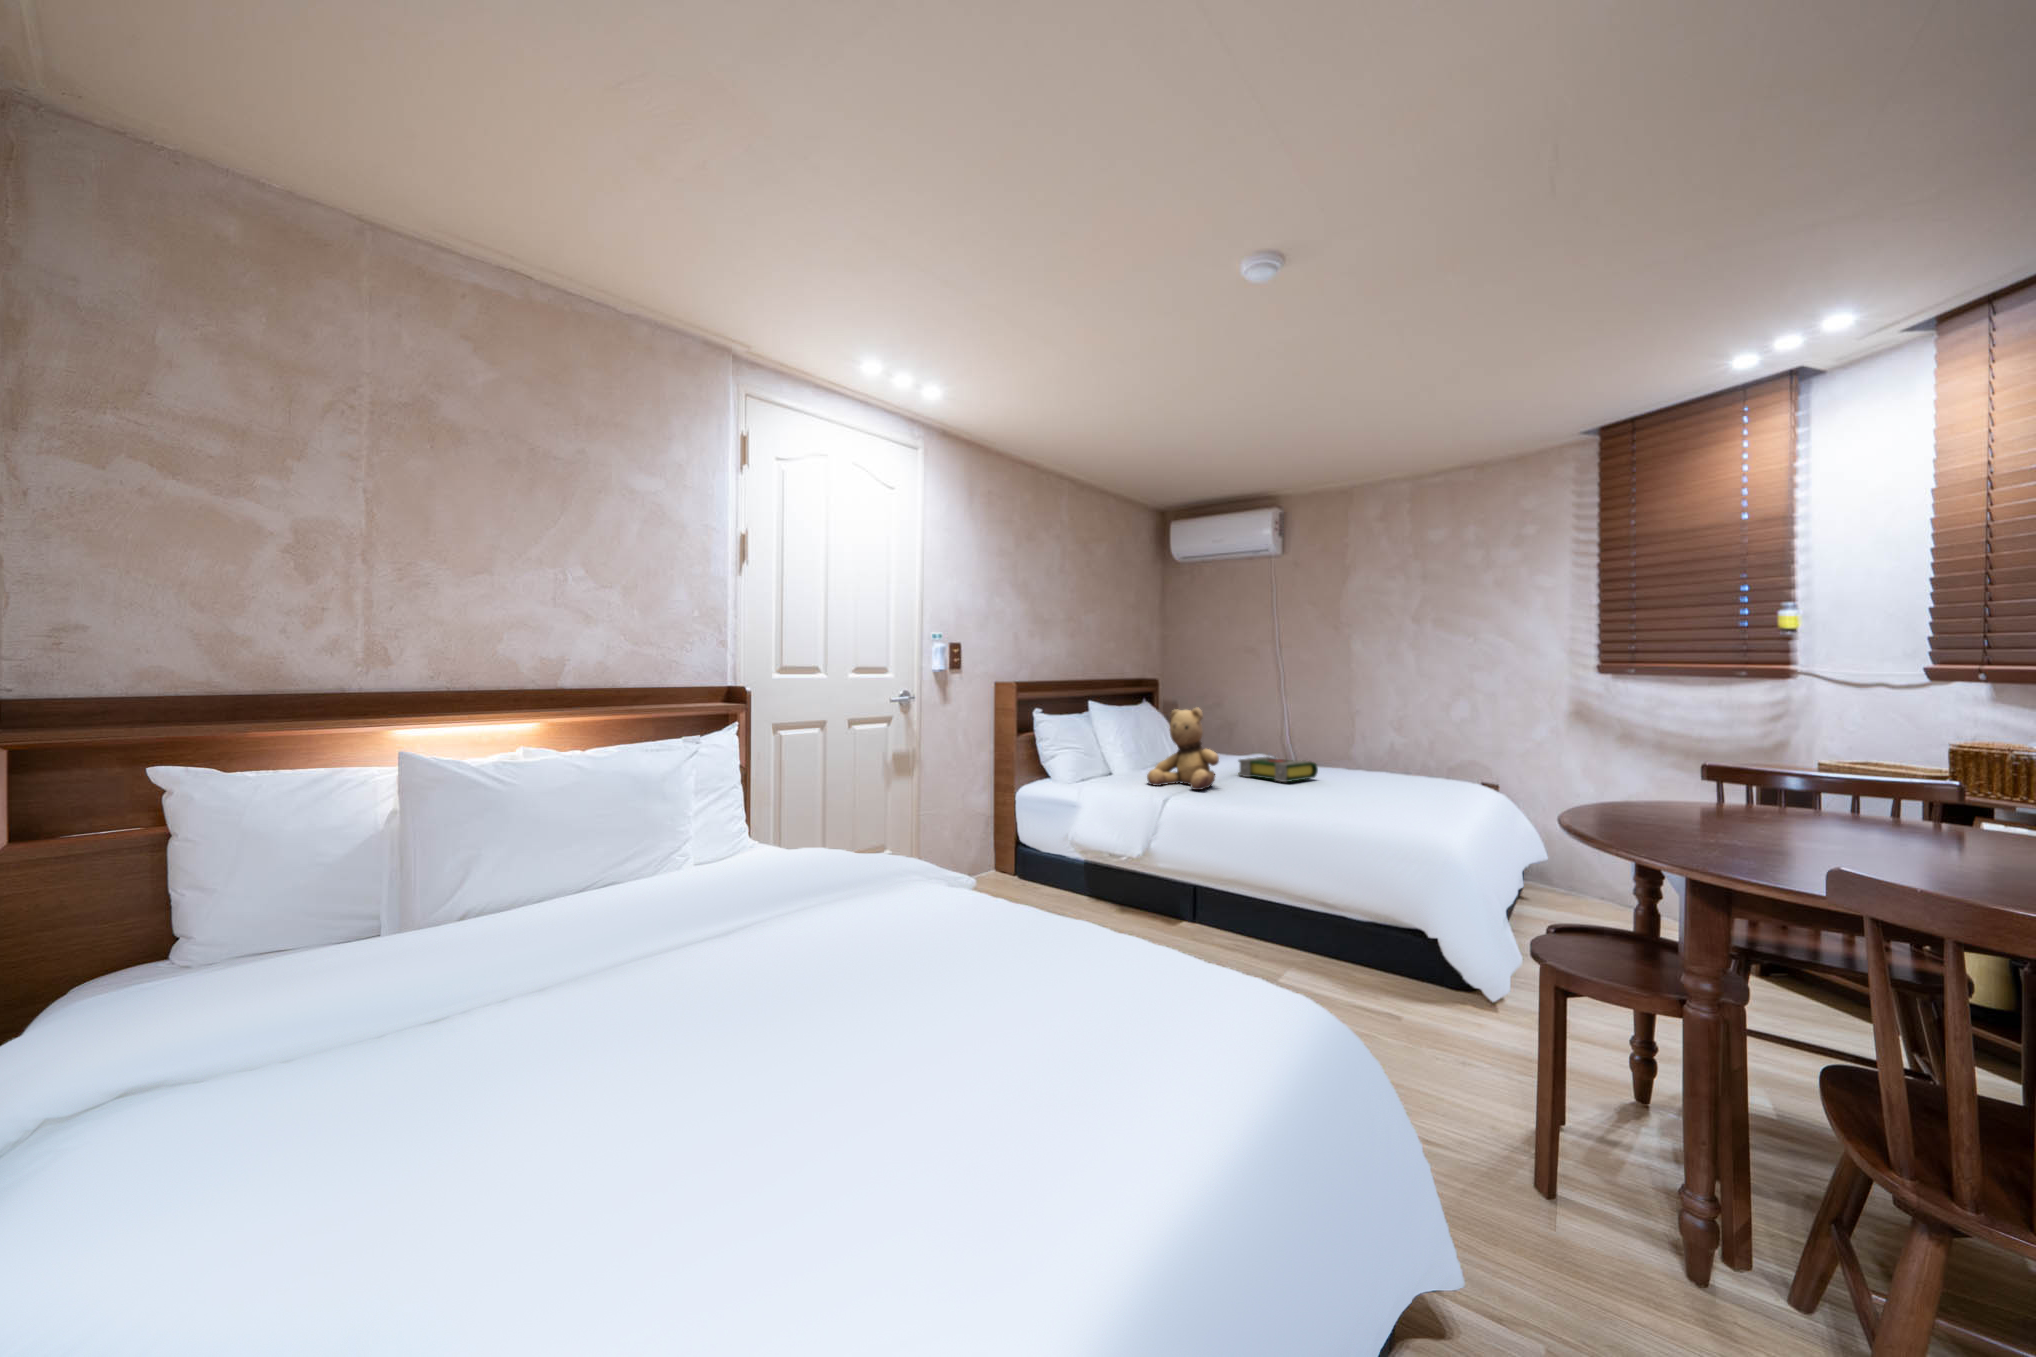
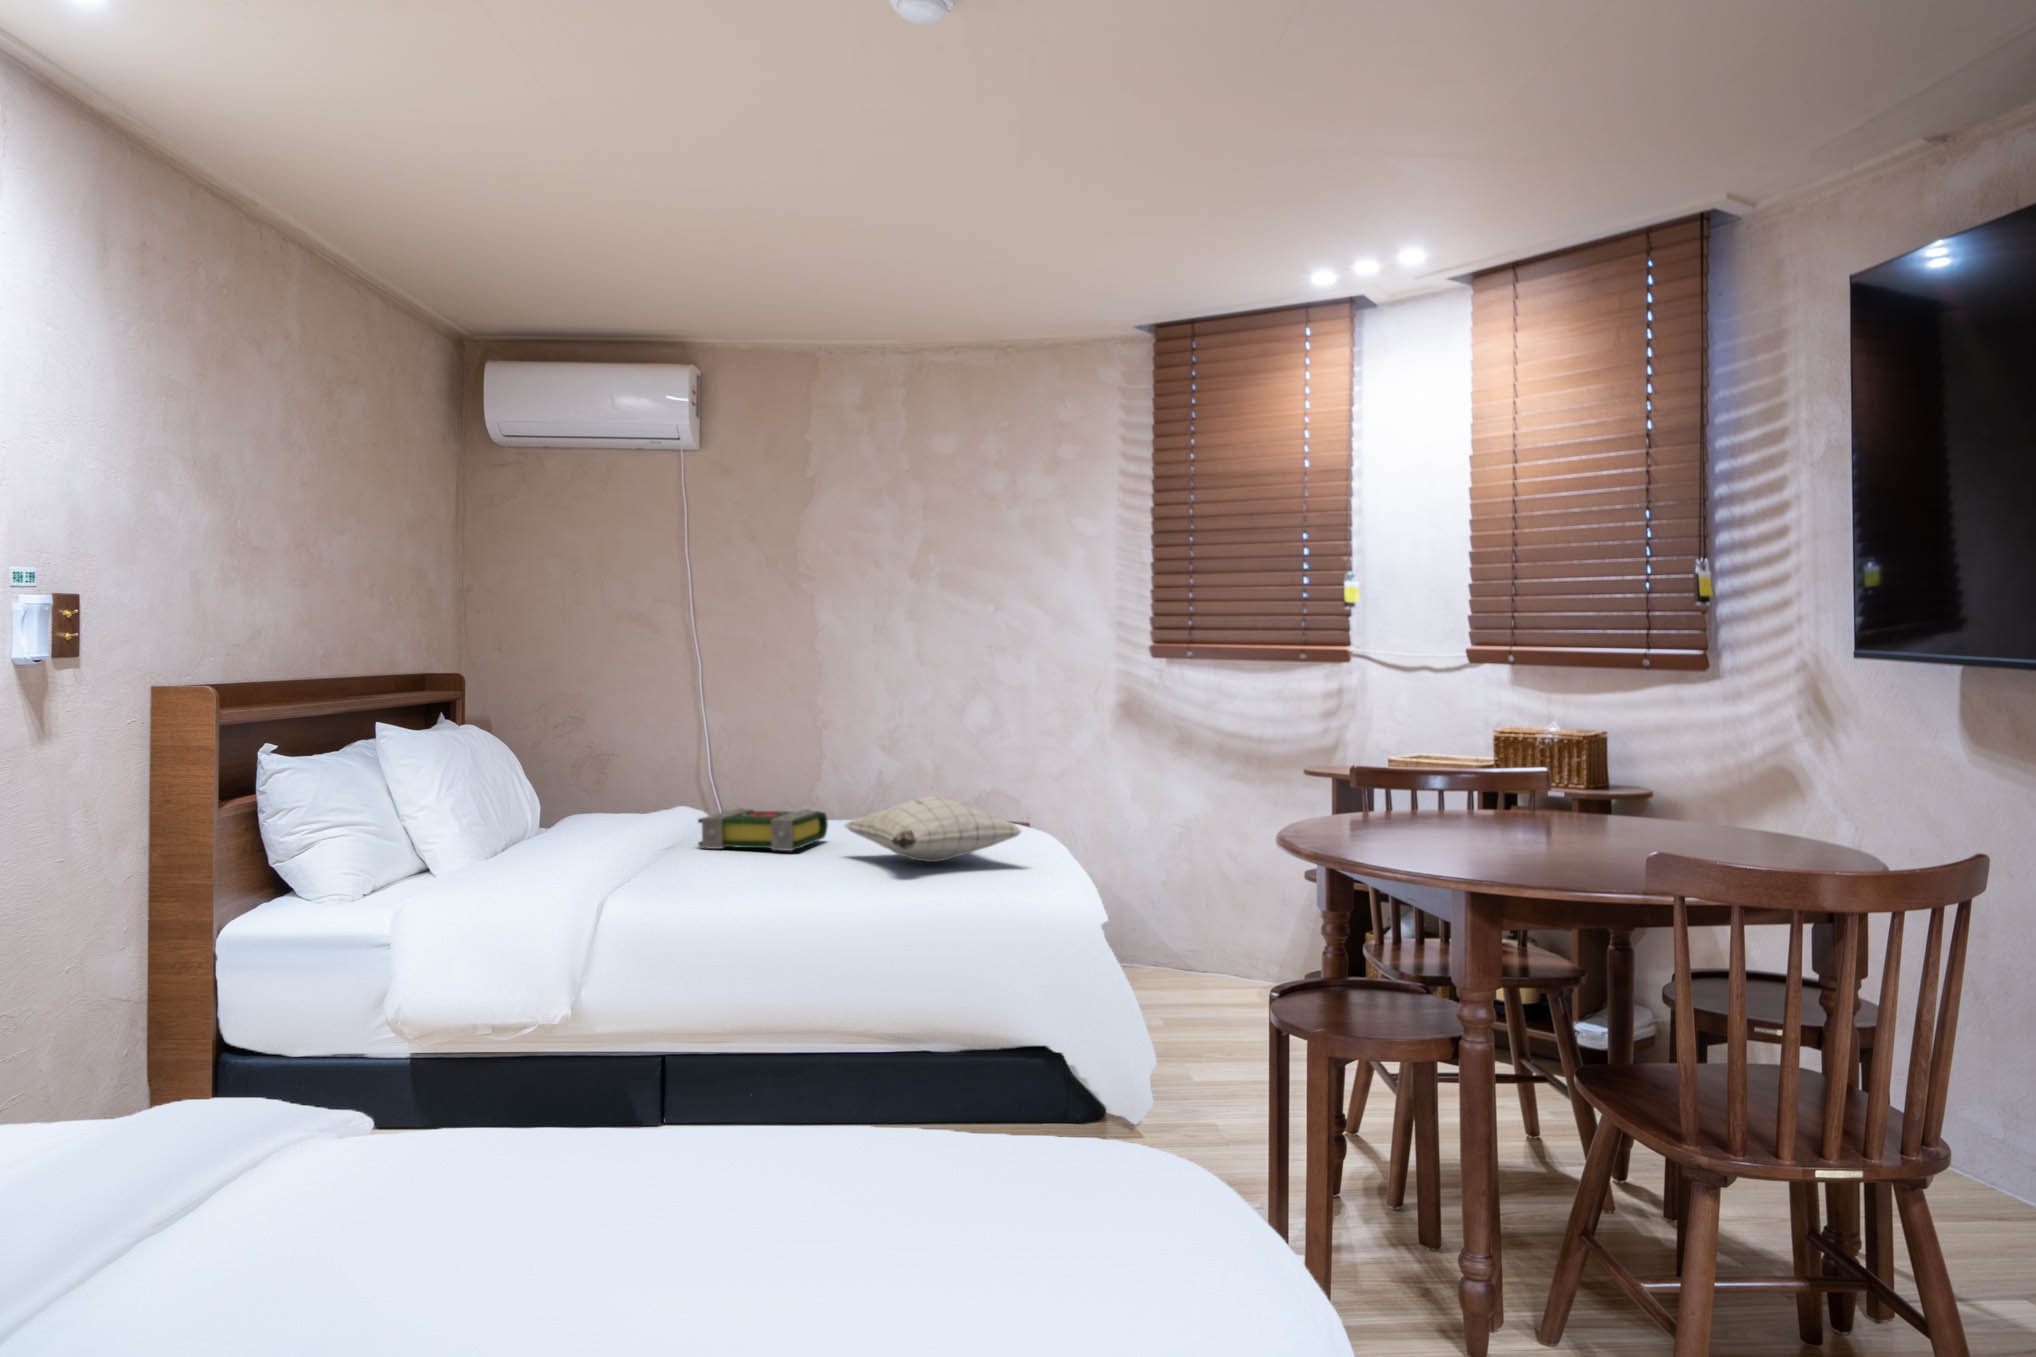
teddy bear: present [1147,708,1219,790] -> none [559,726,702,886]
pillow: none [1314,757,1425,798] -> present [844,795,1021,862]

